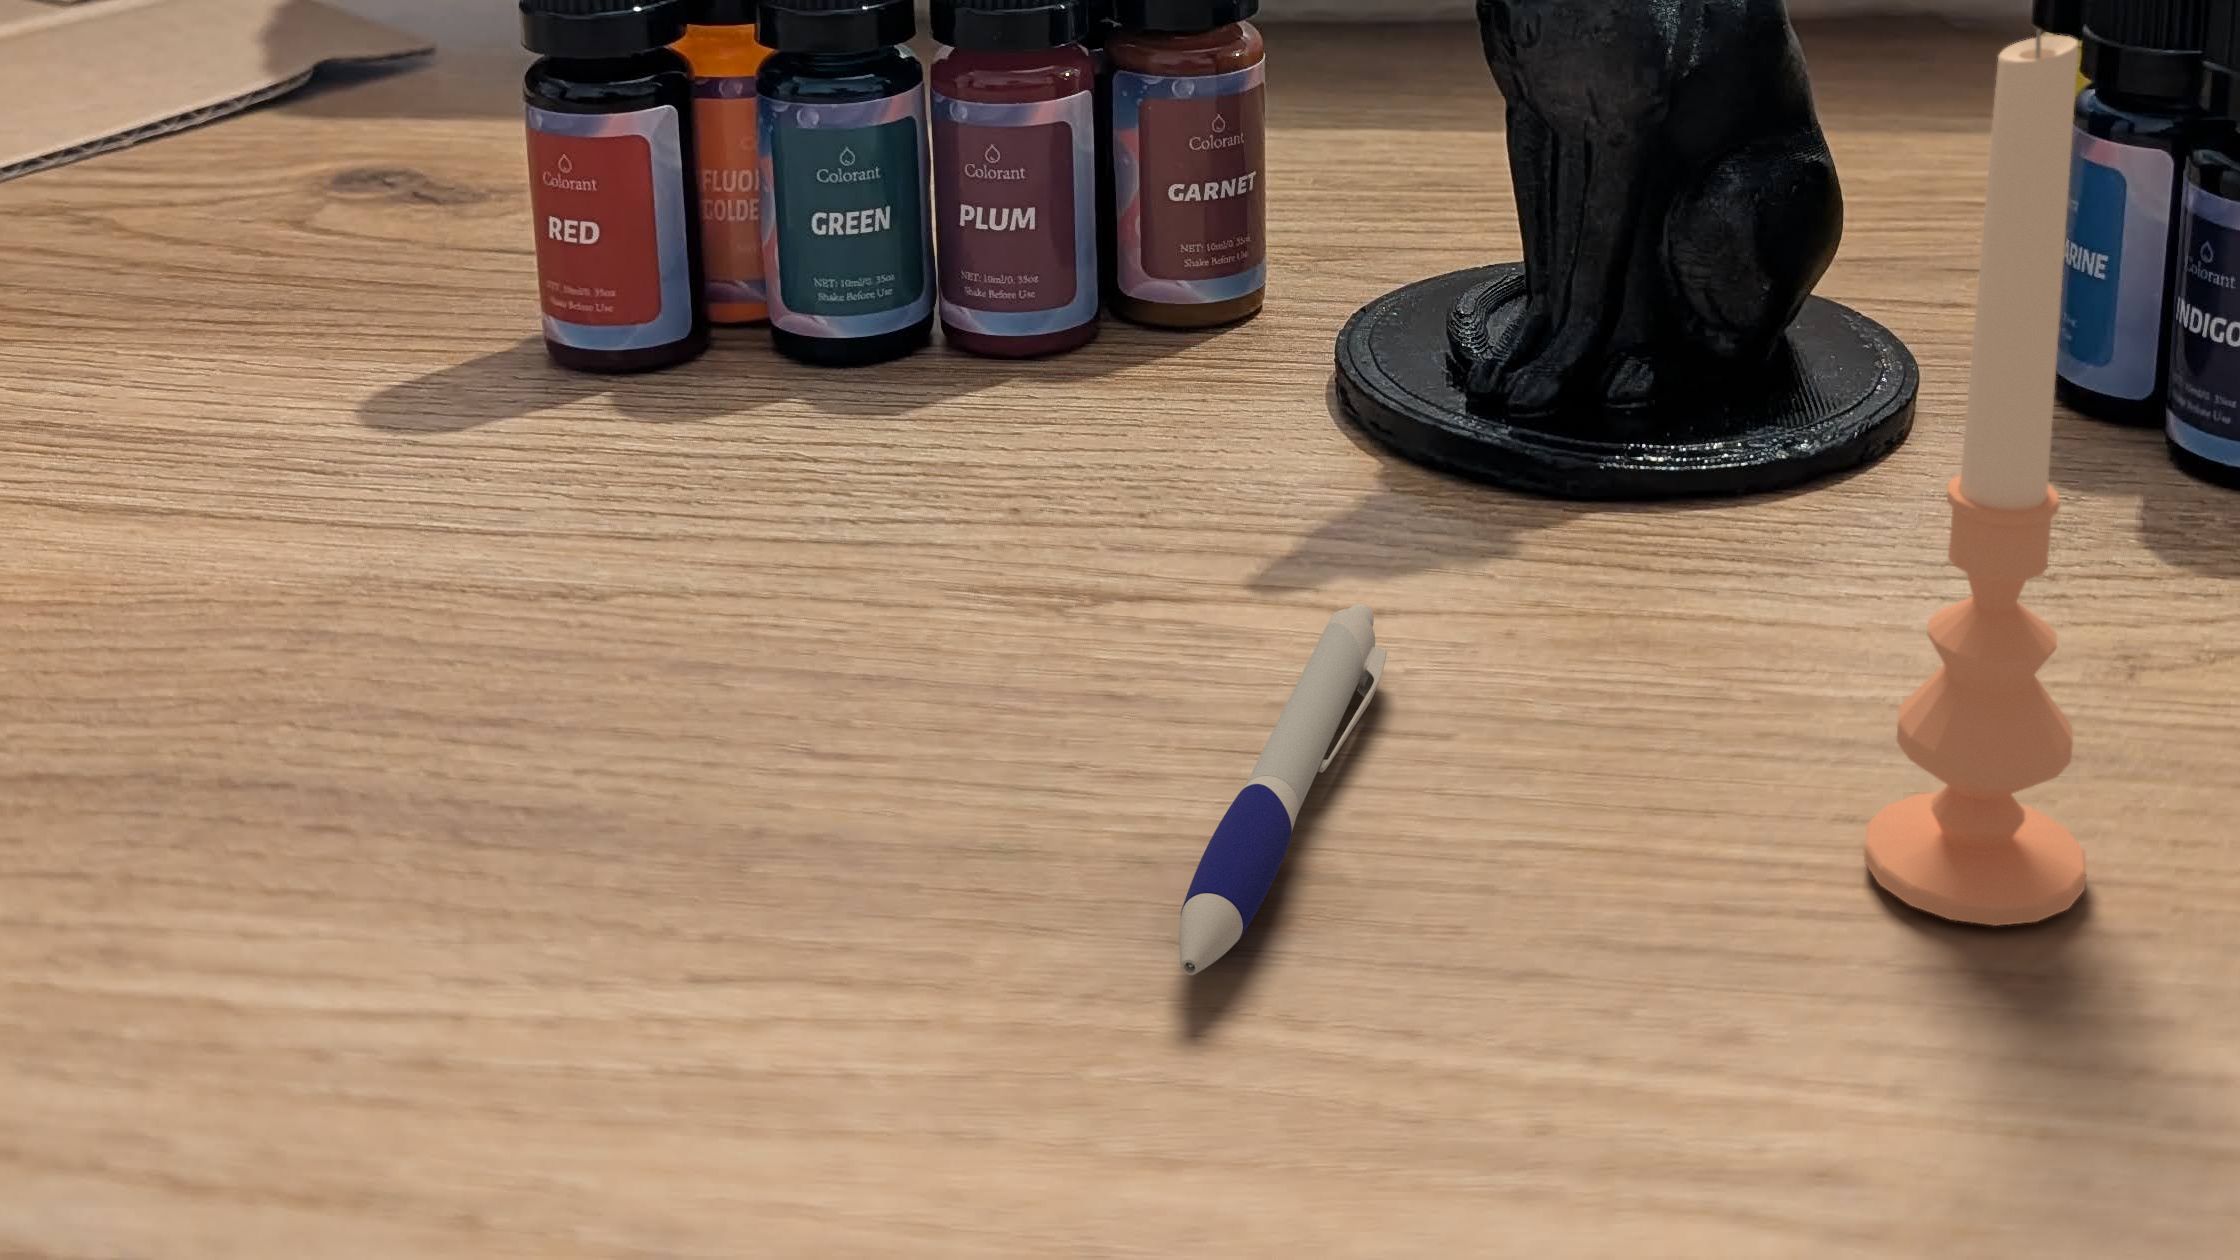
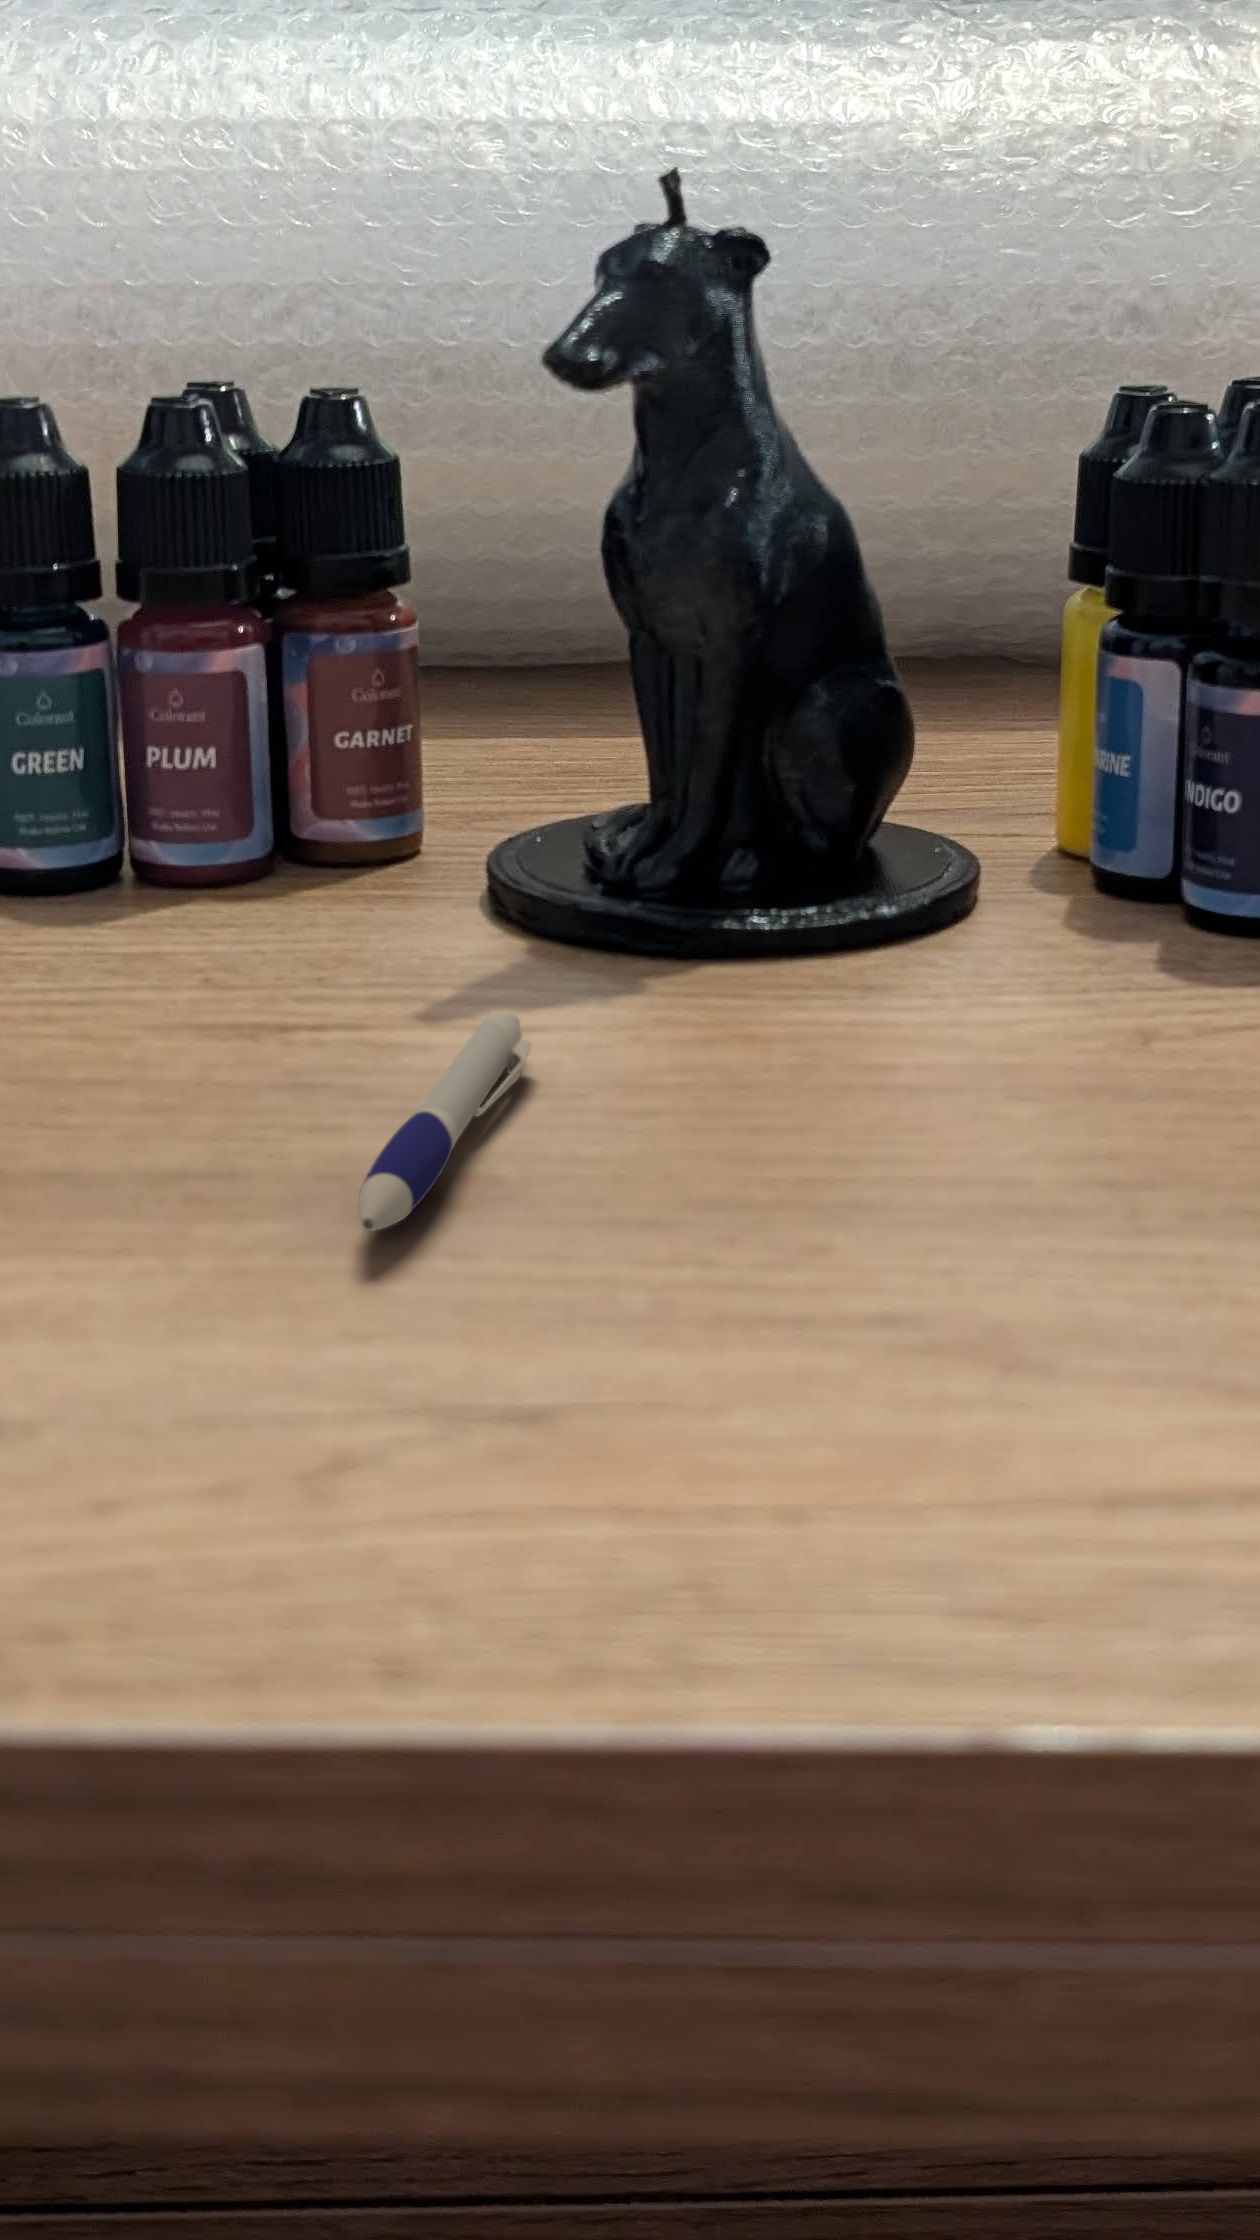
candle: present [1864,30,2086,926] -> none [926,439,1102,1186]

